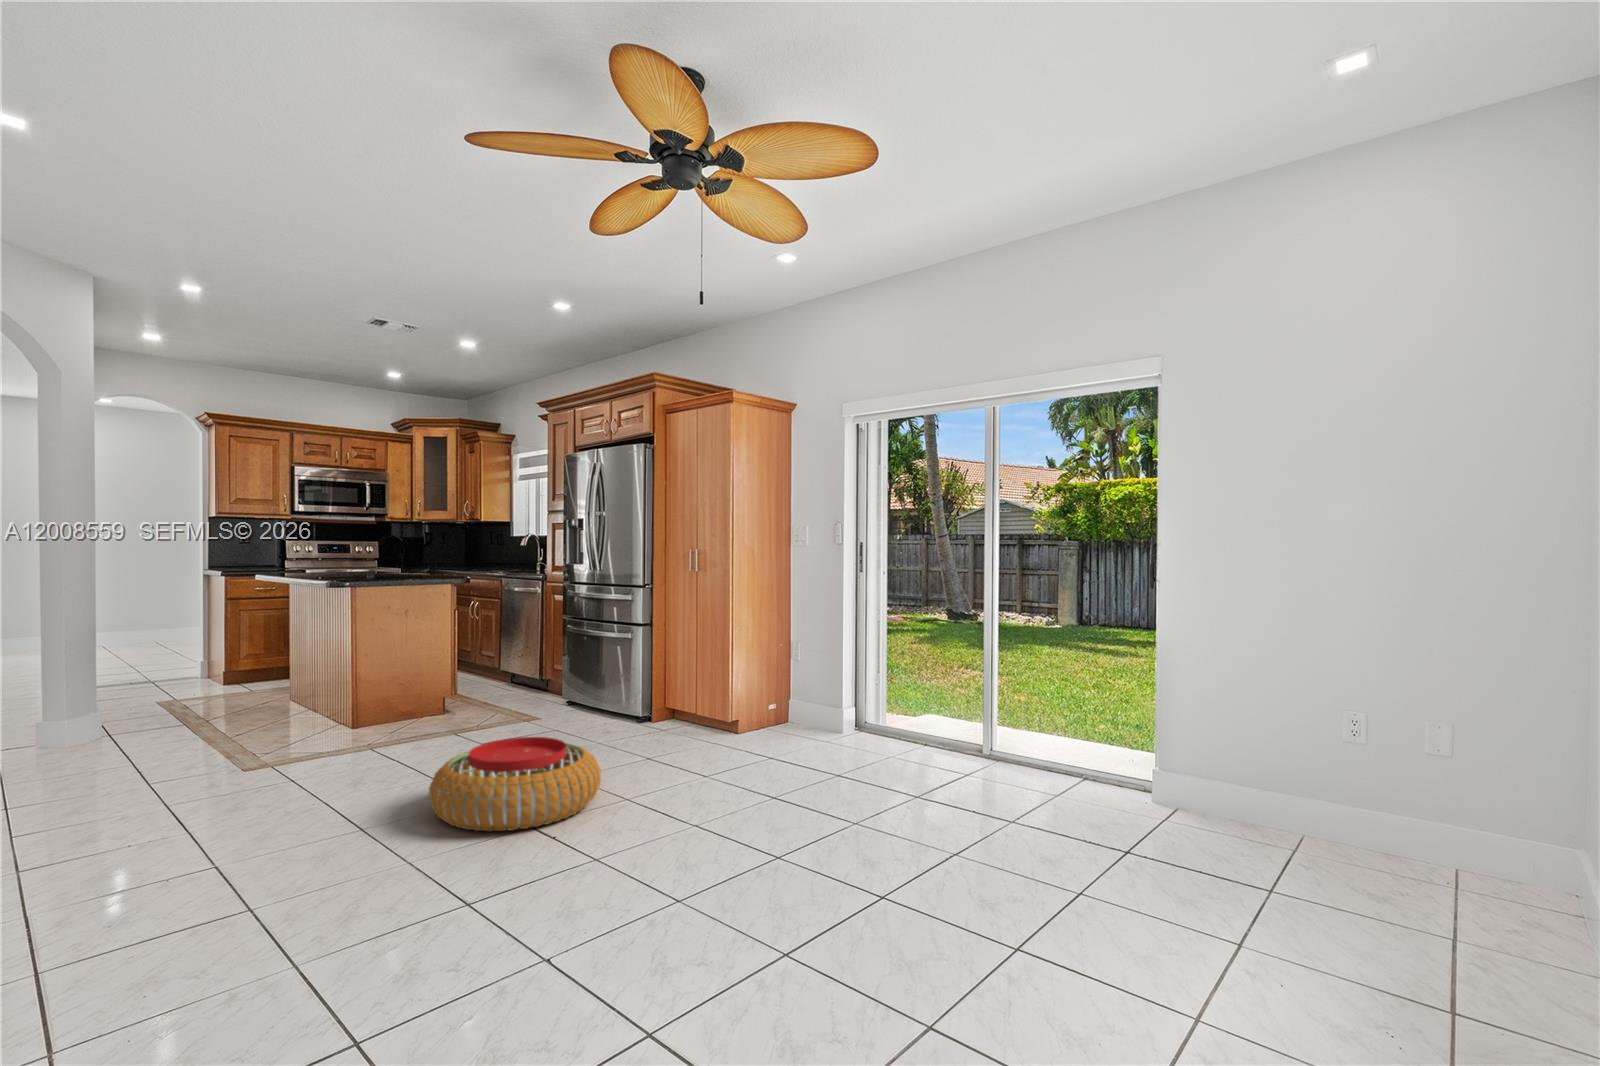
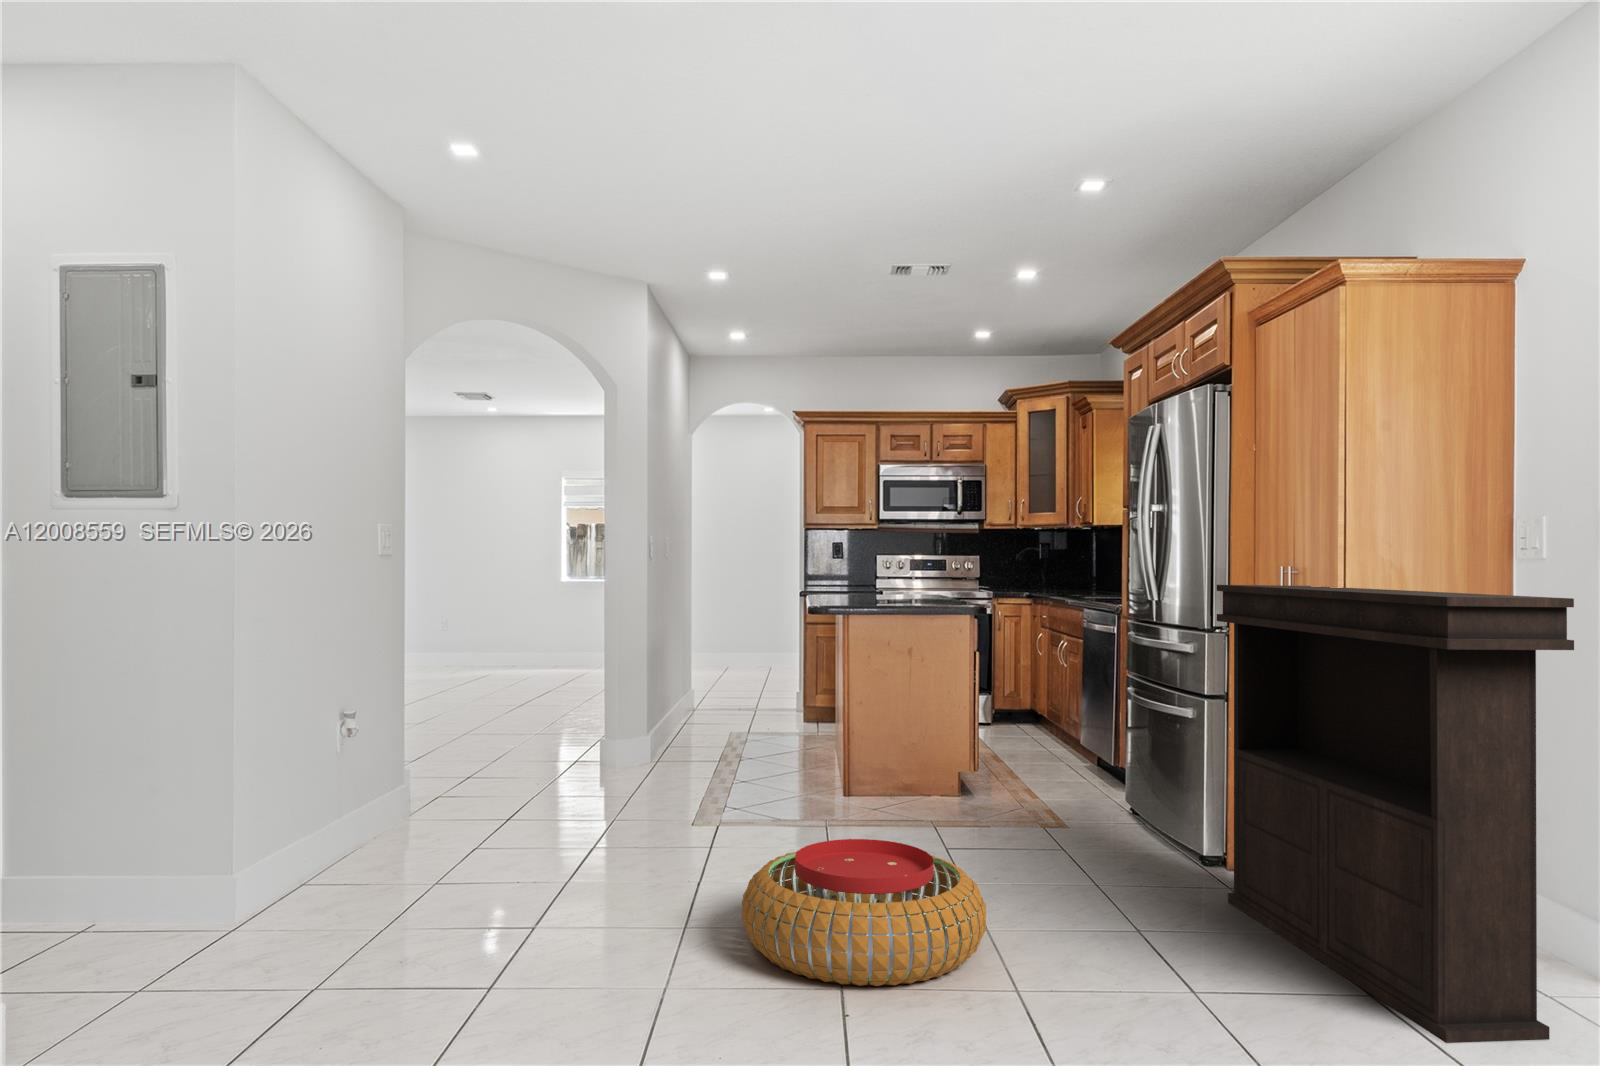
console table: none [667,560,850,767] -> present [1217,585,1574,1043]

